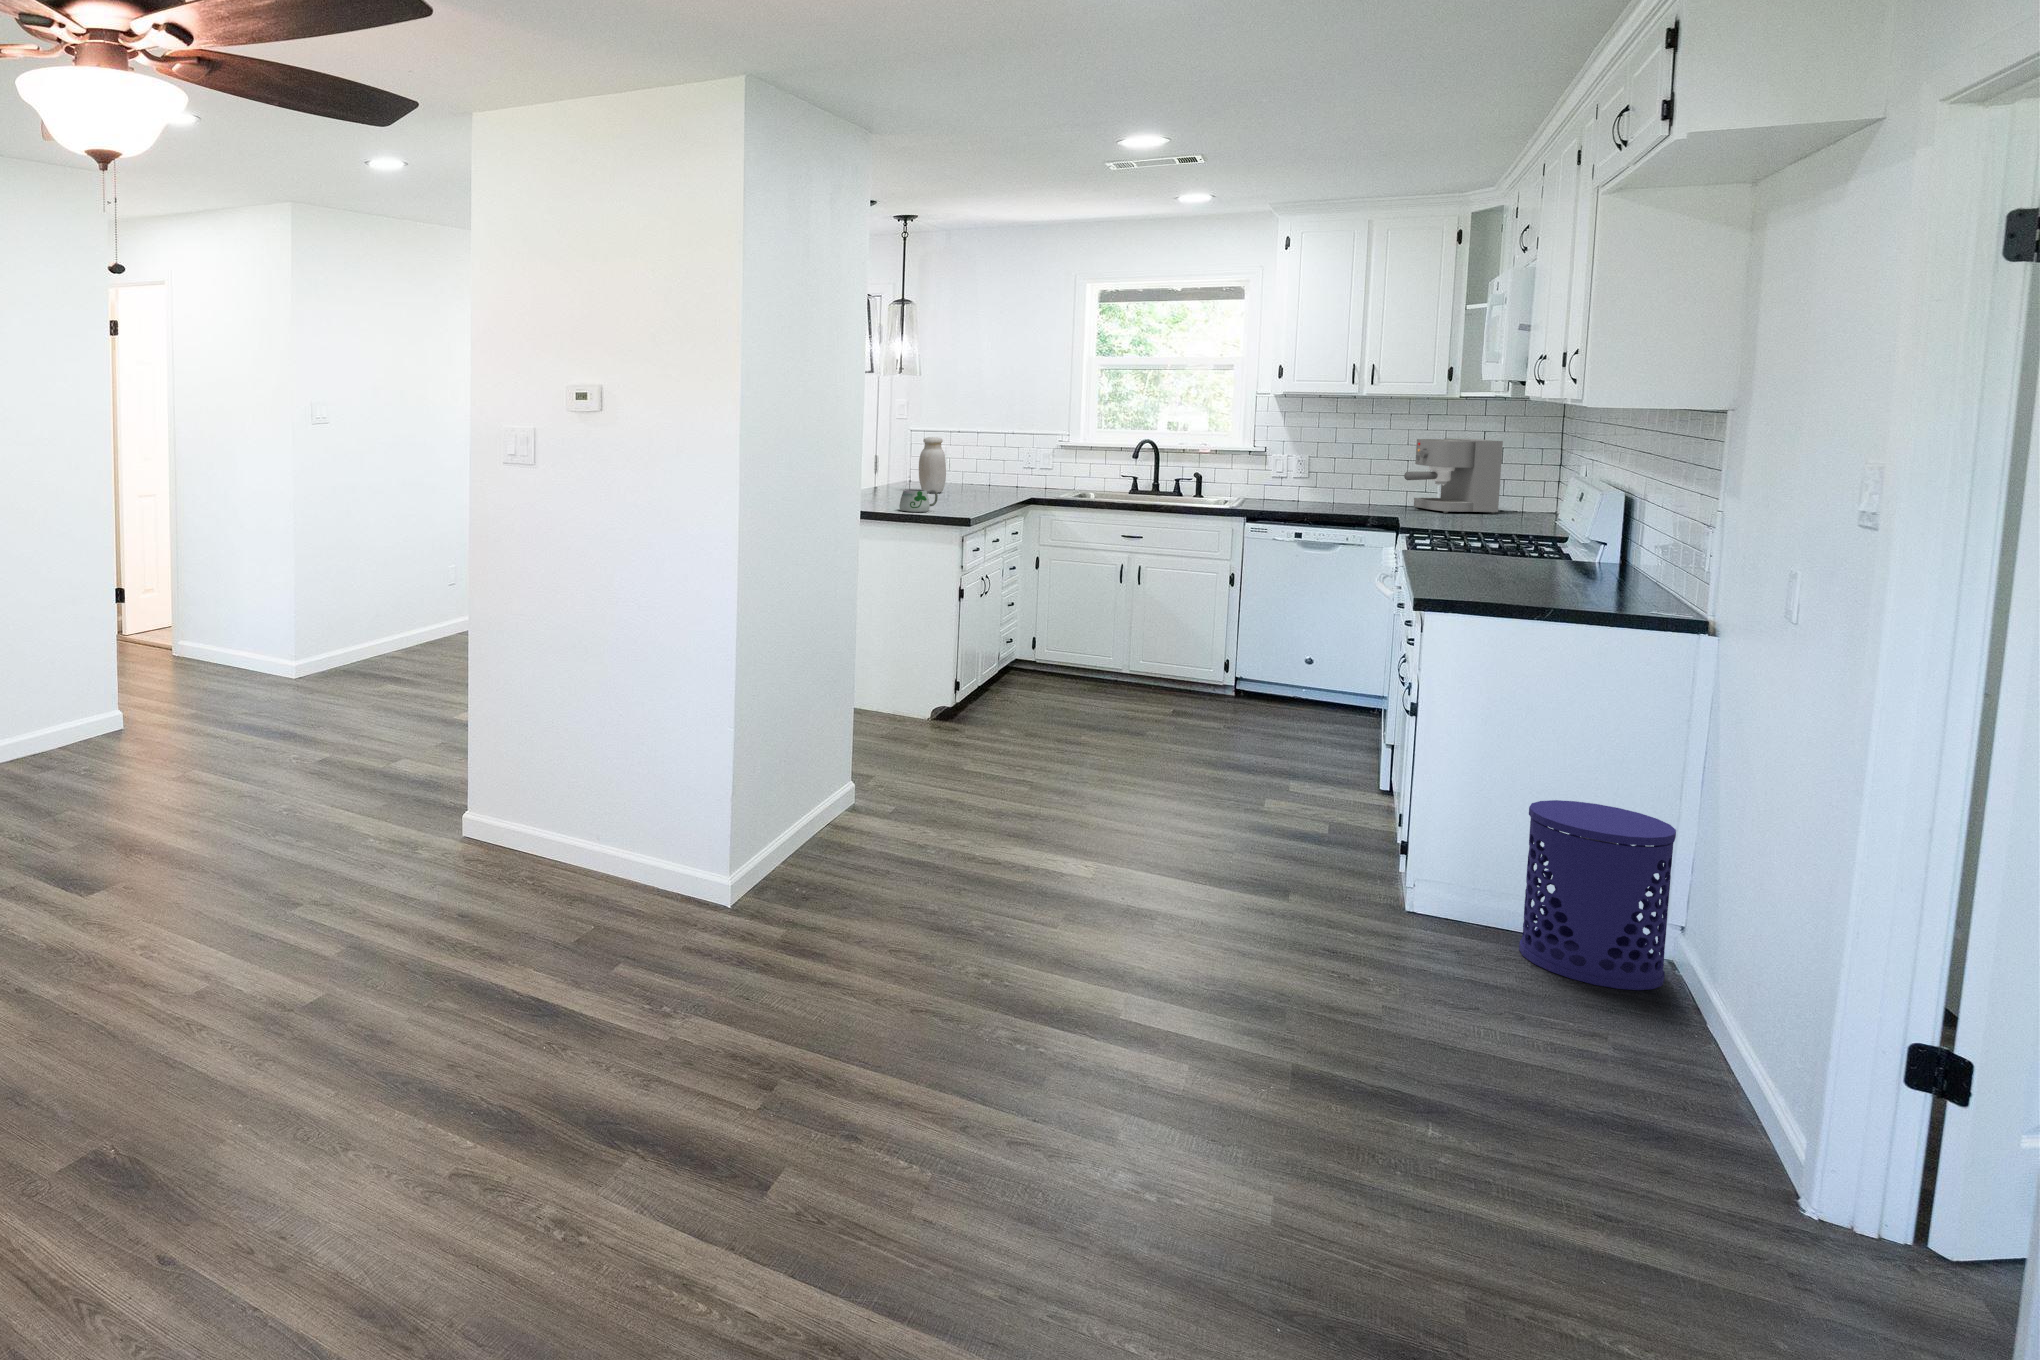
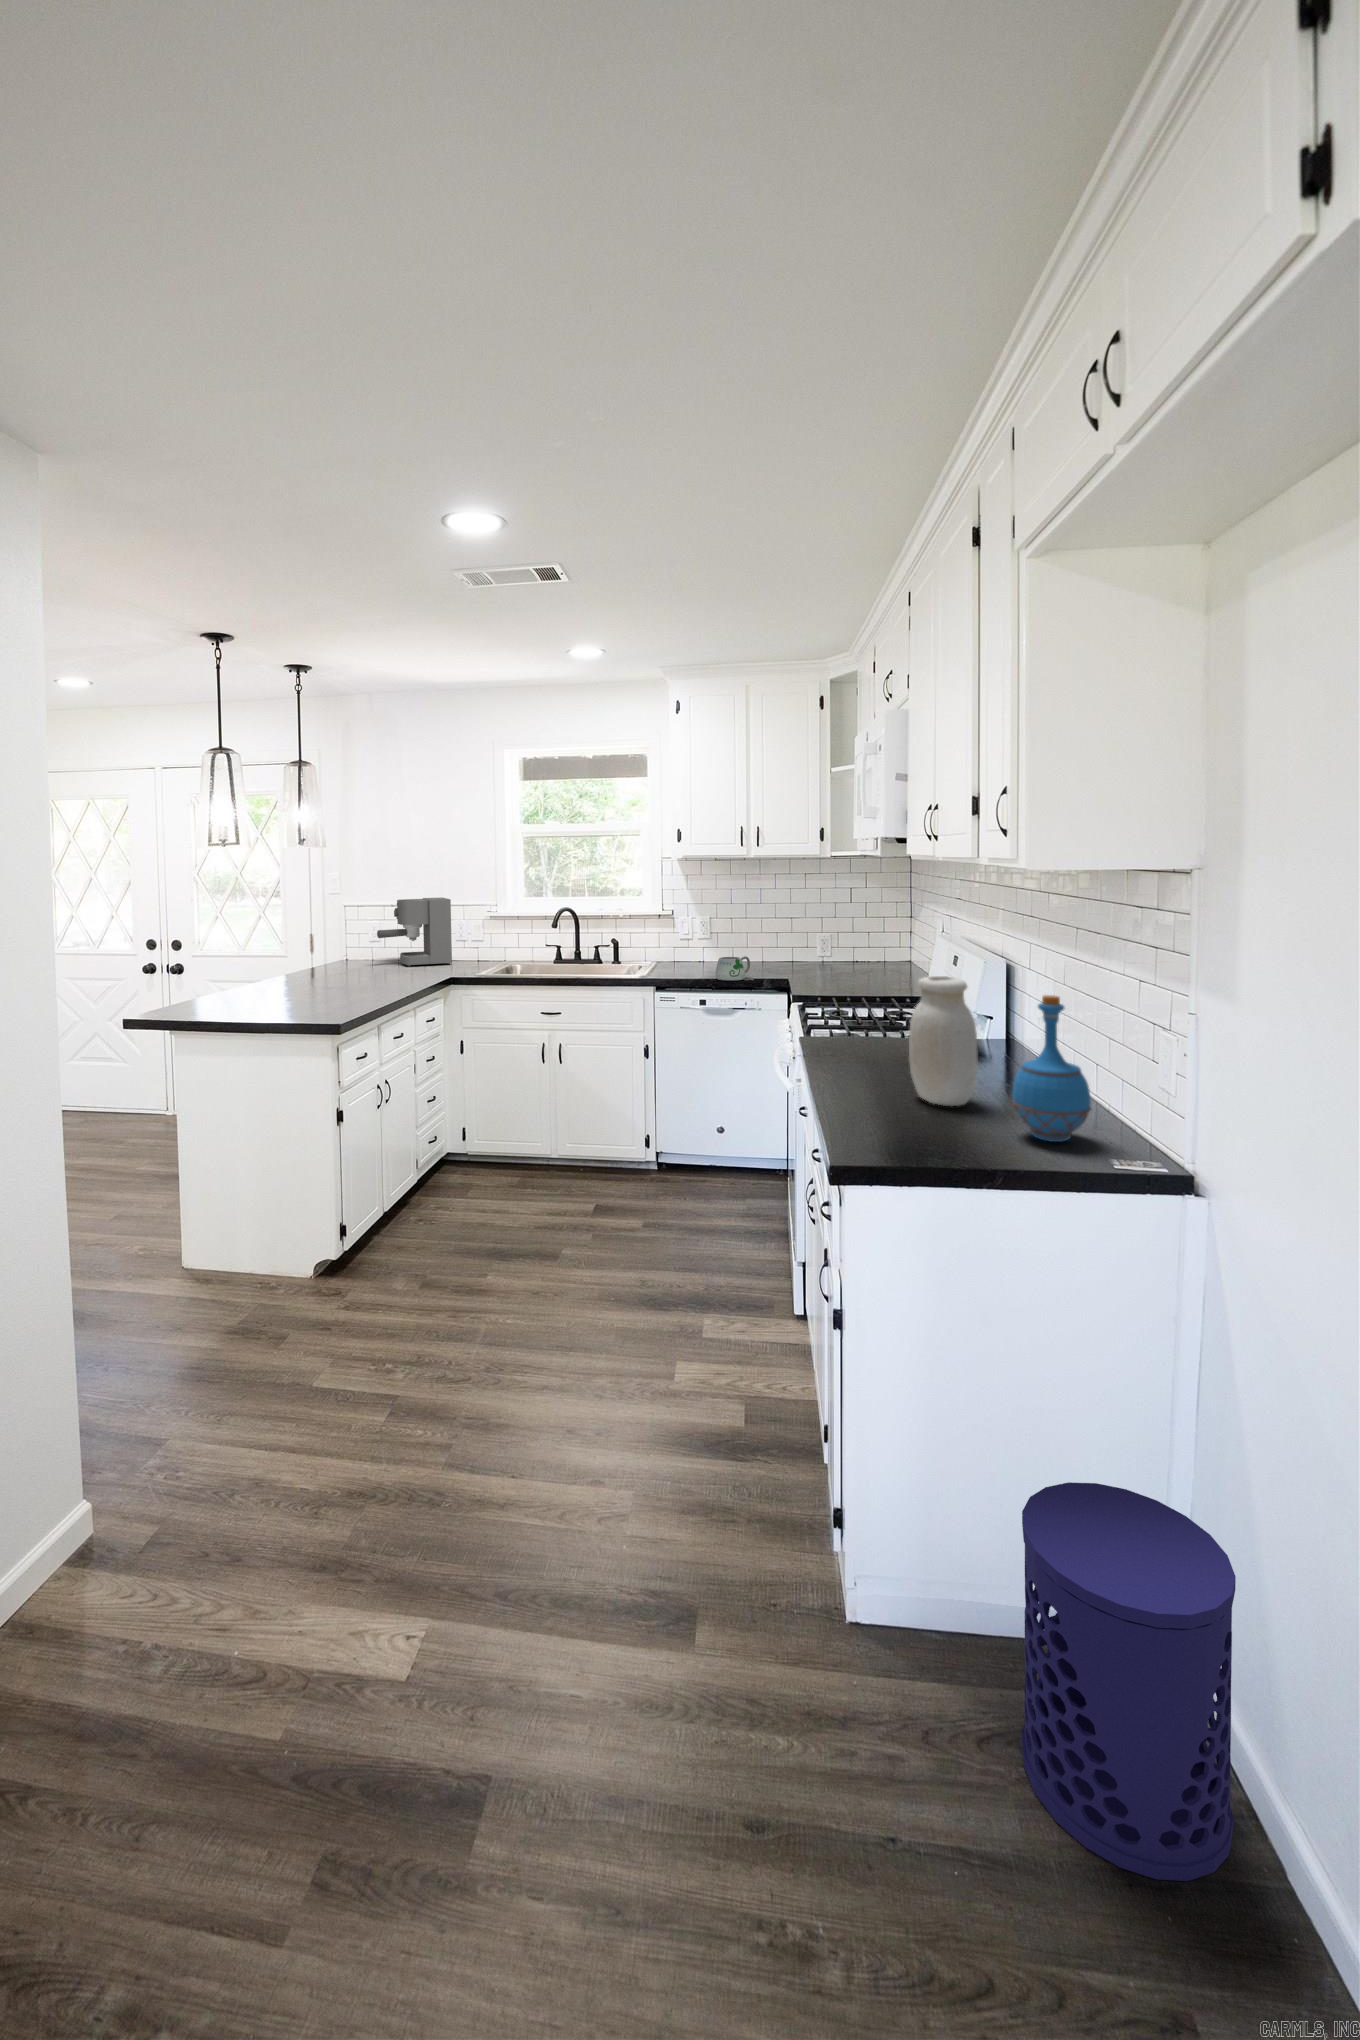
jar: present [919,437,946,493] -> present [909,976,978,1106]
coffee maker: present [1404,438,1503,514] -> present [377,897,452,966]
mug: present [899,489,938,512] -> present [715,956,750,980]
bottle: none [1573,502,1641,606] -> present [1012,995,1091,1142]

